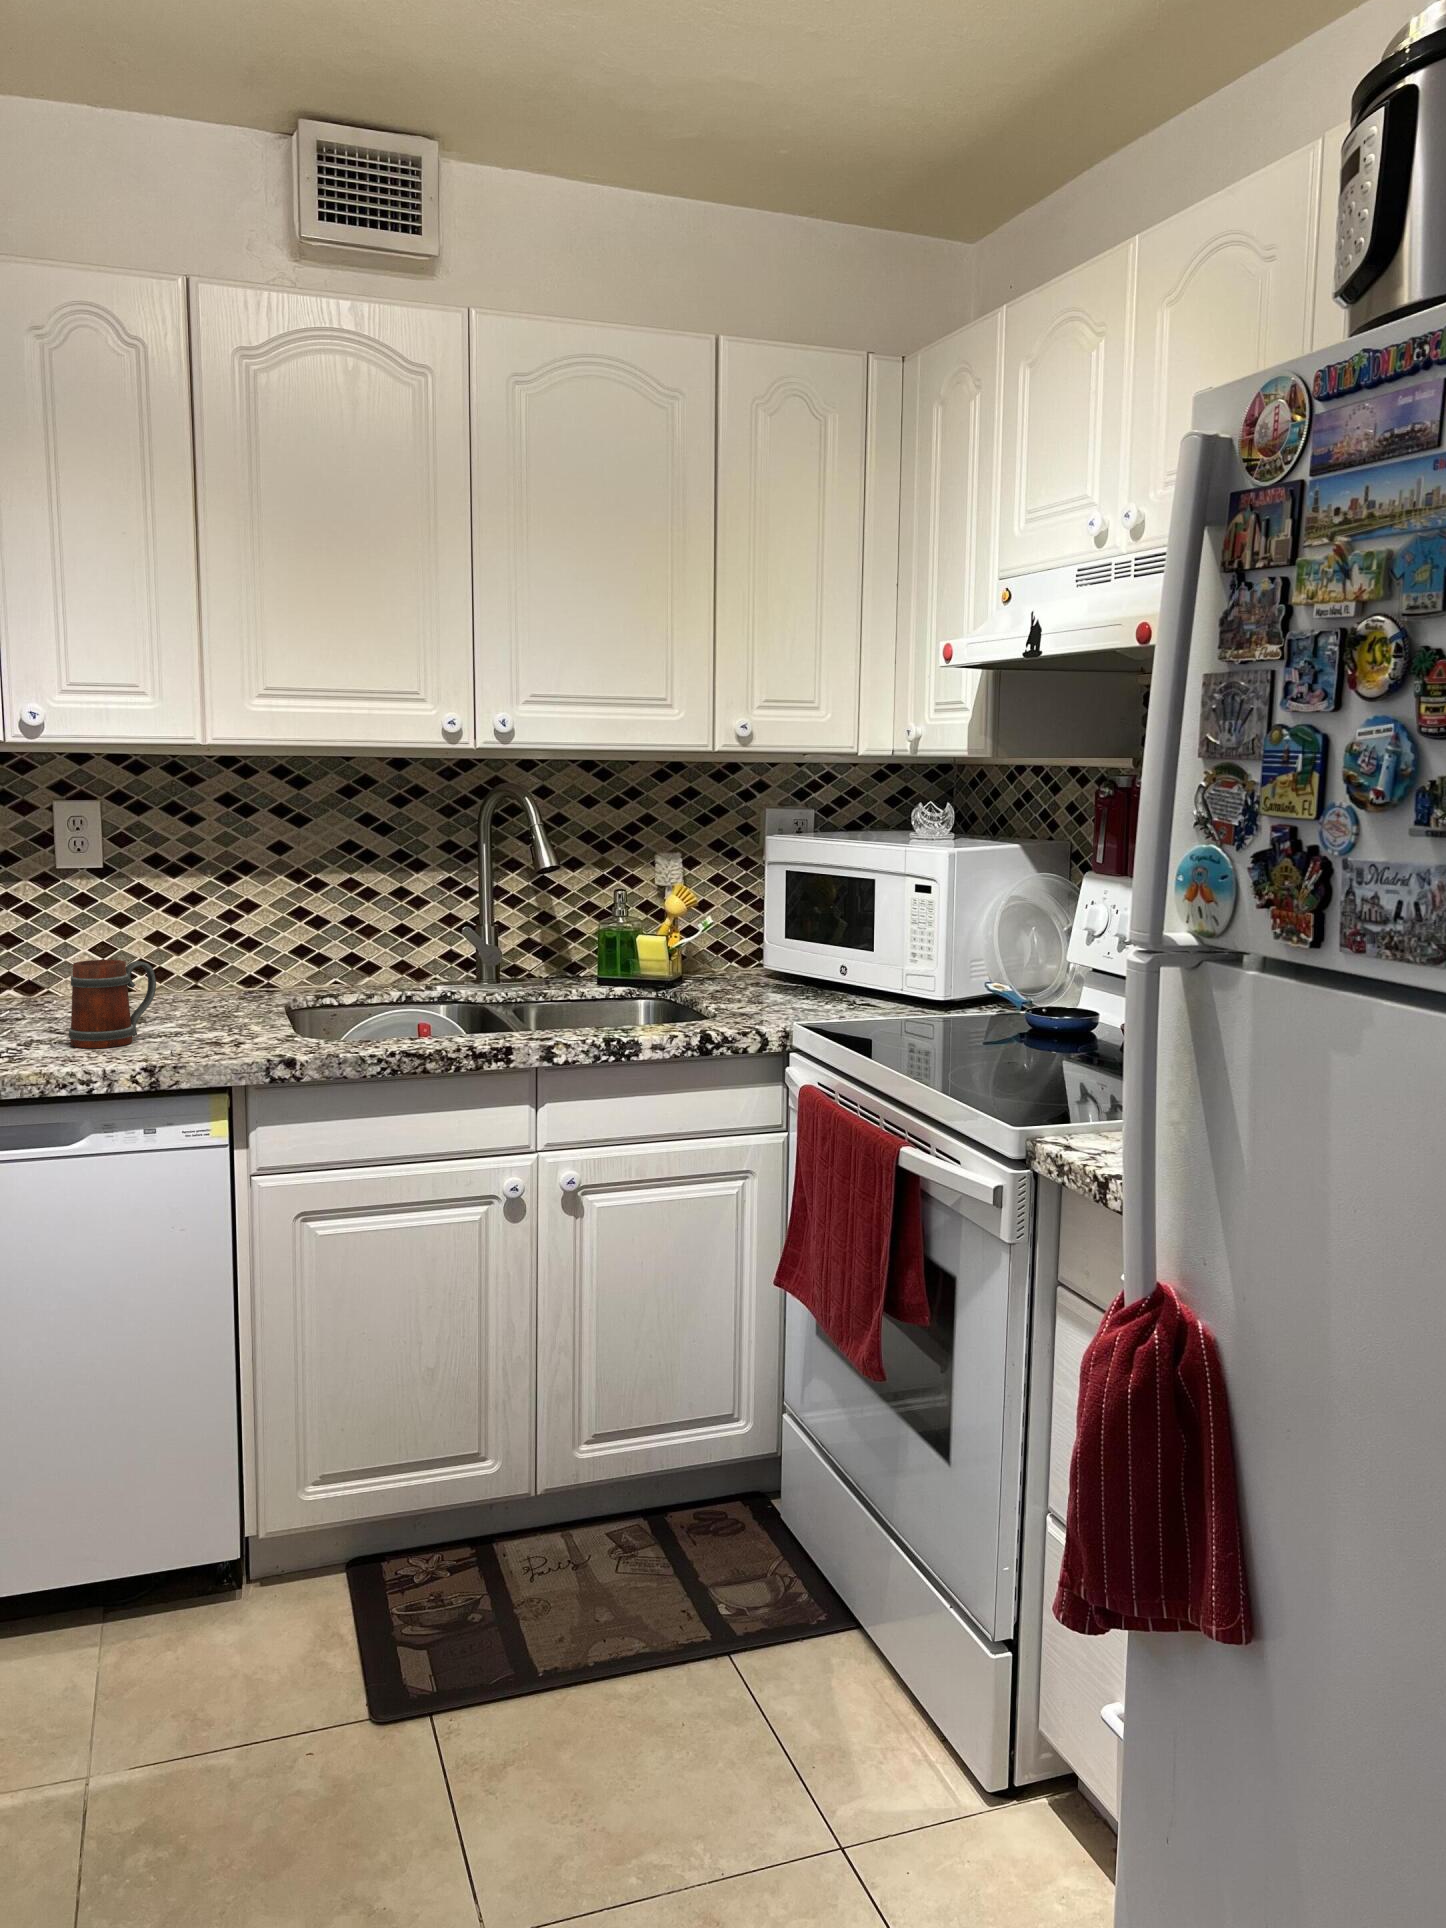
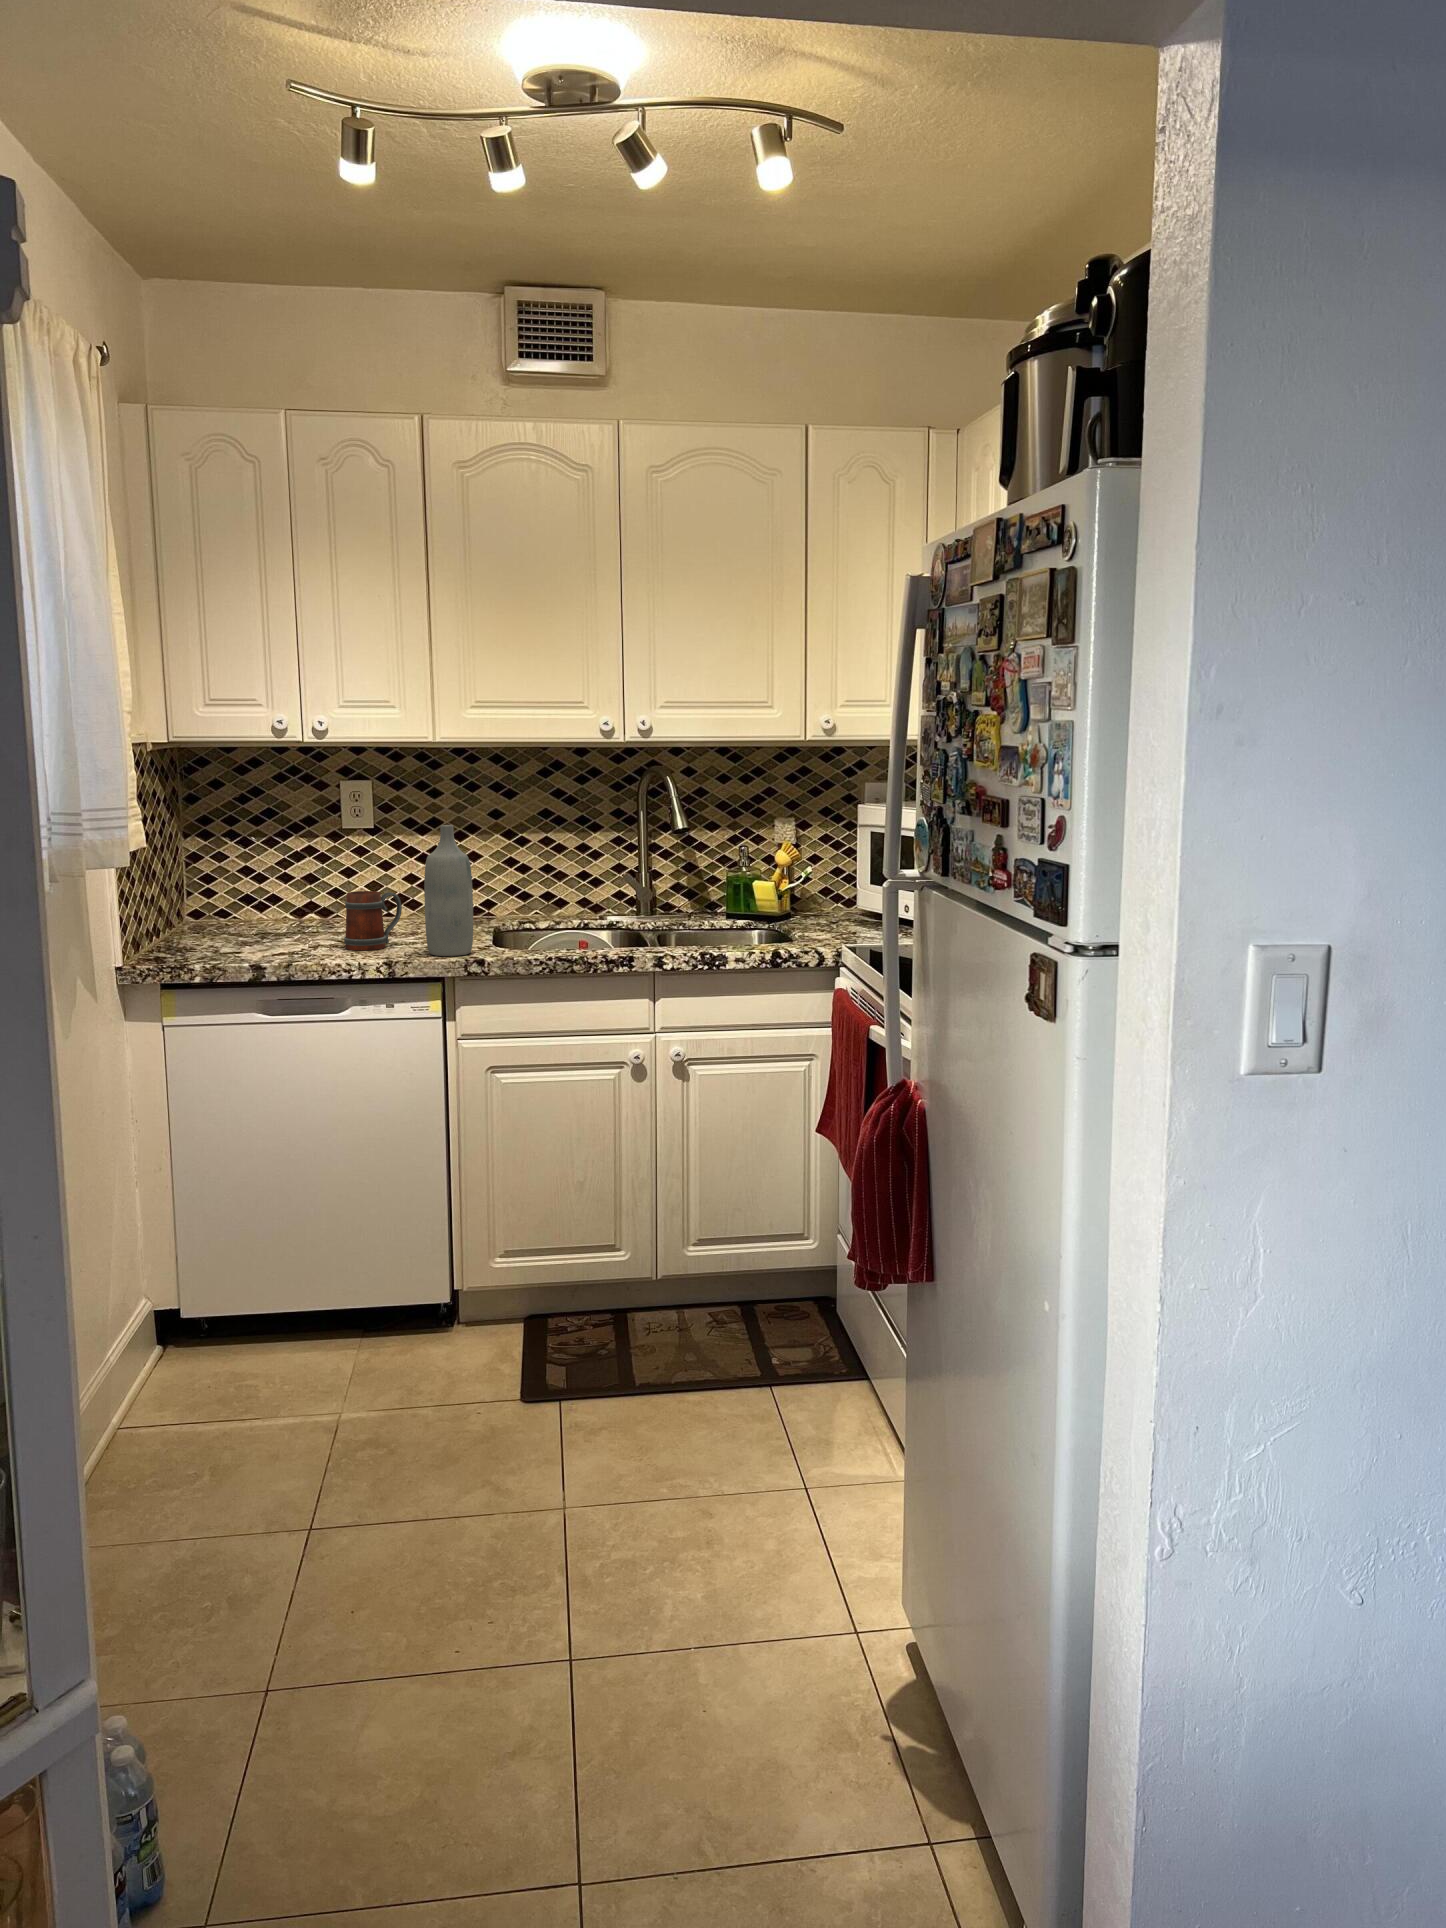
bottle: none [199,863,271,1054] -> present [424,825,473,956]

